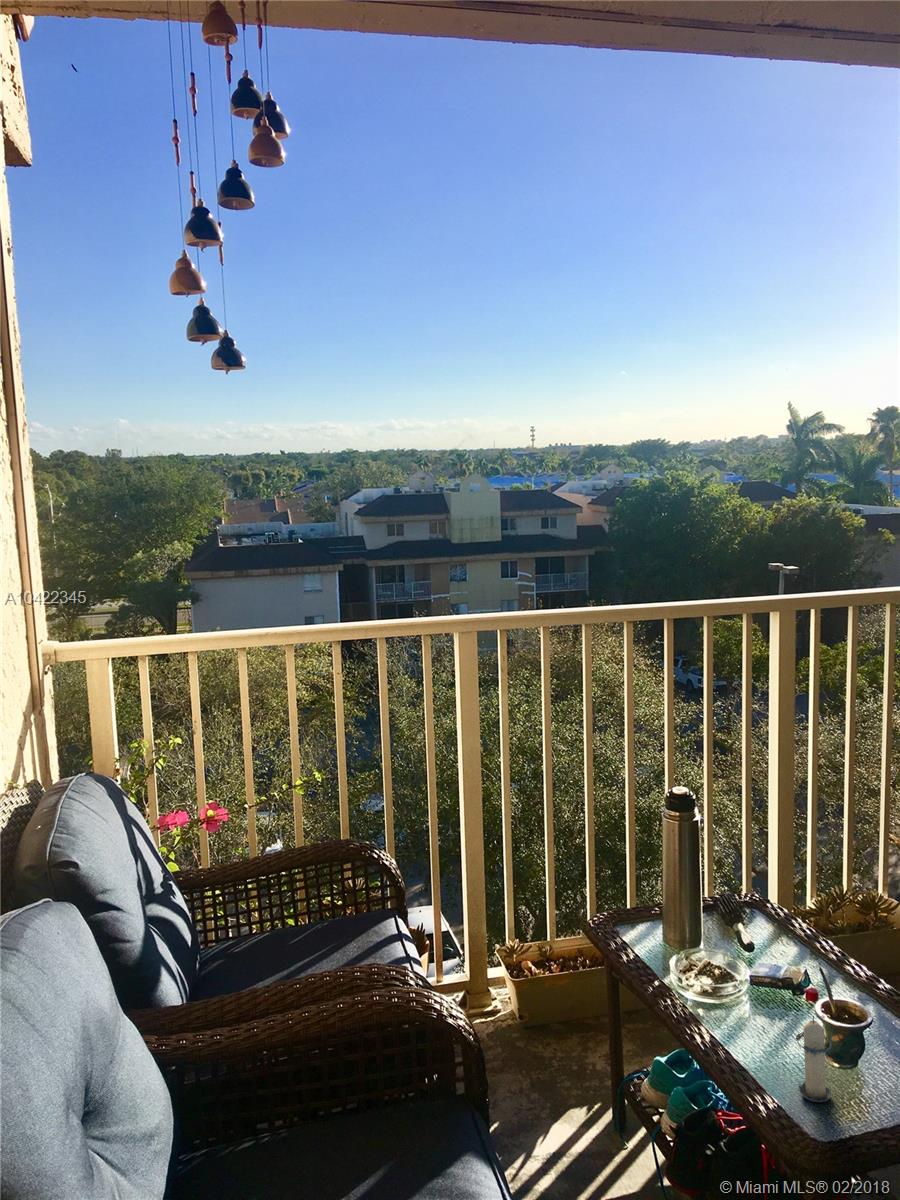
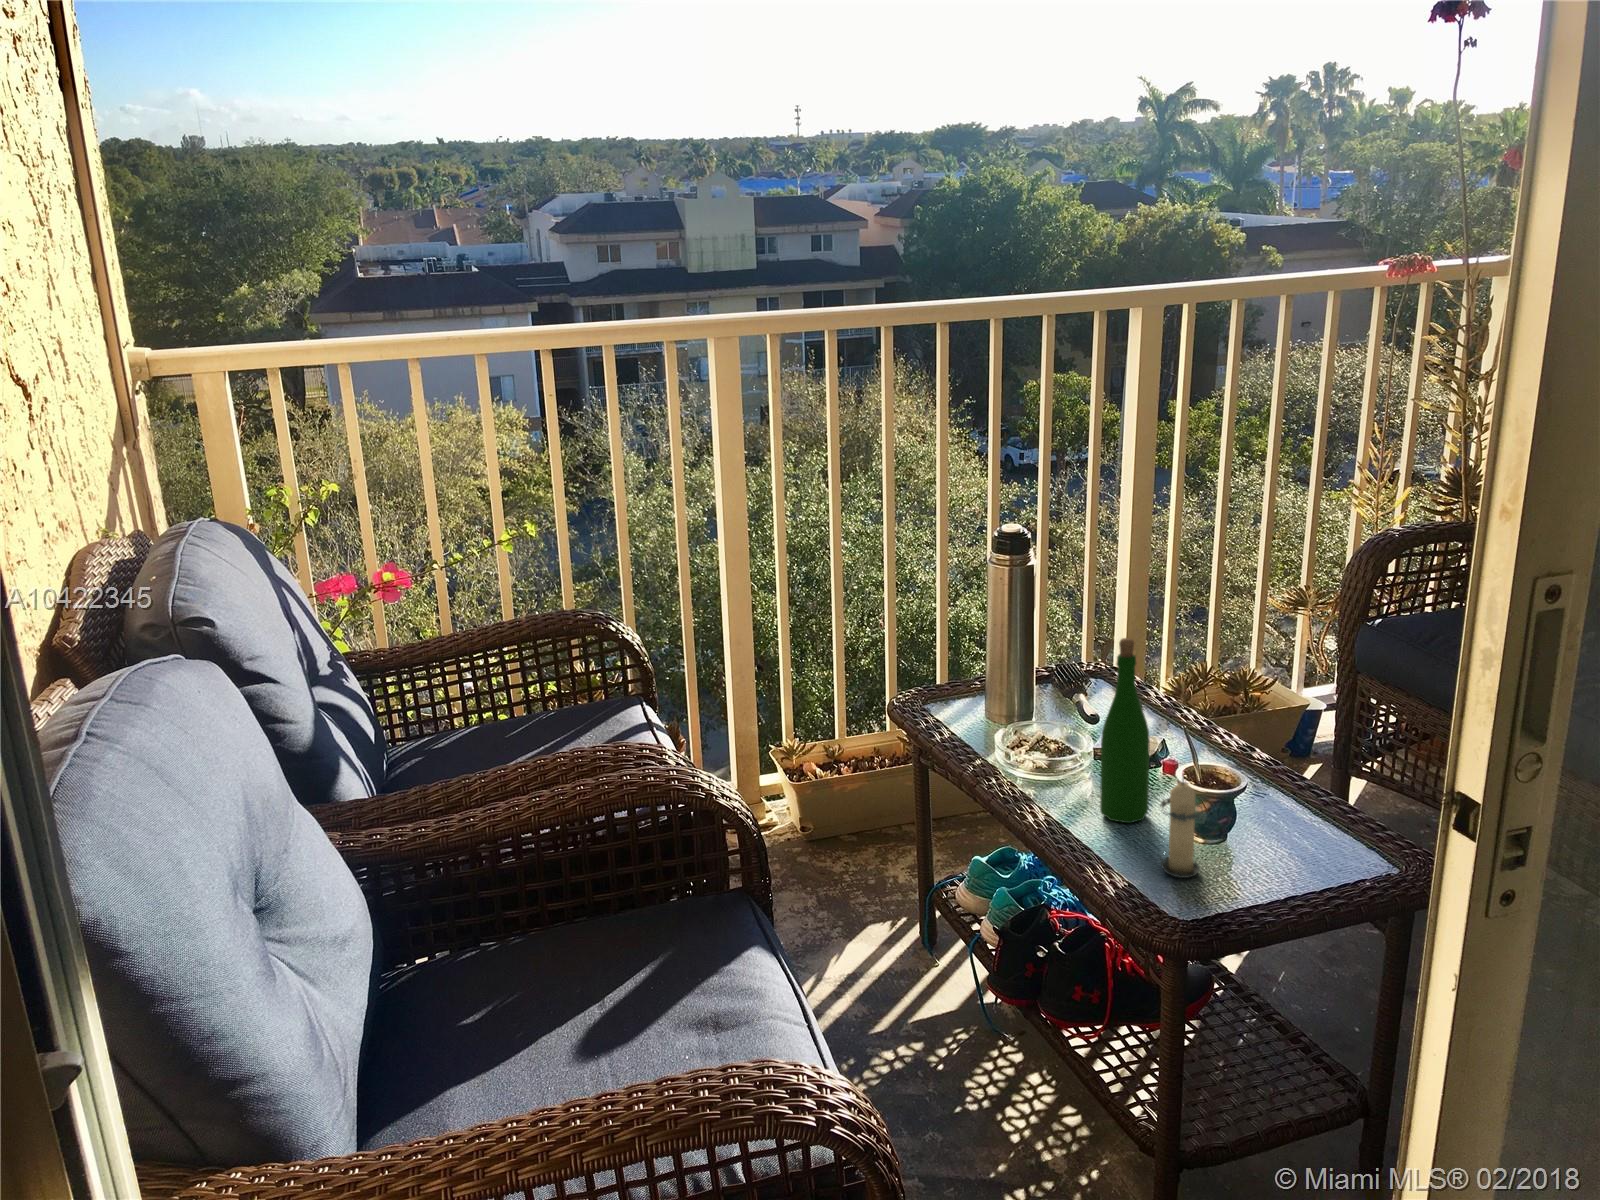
wine bottle: none [750,893,792,1047] -> present [1100,638,1150,823]

